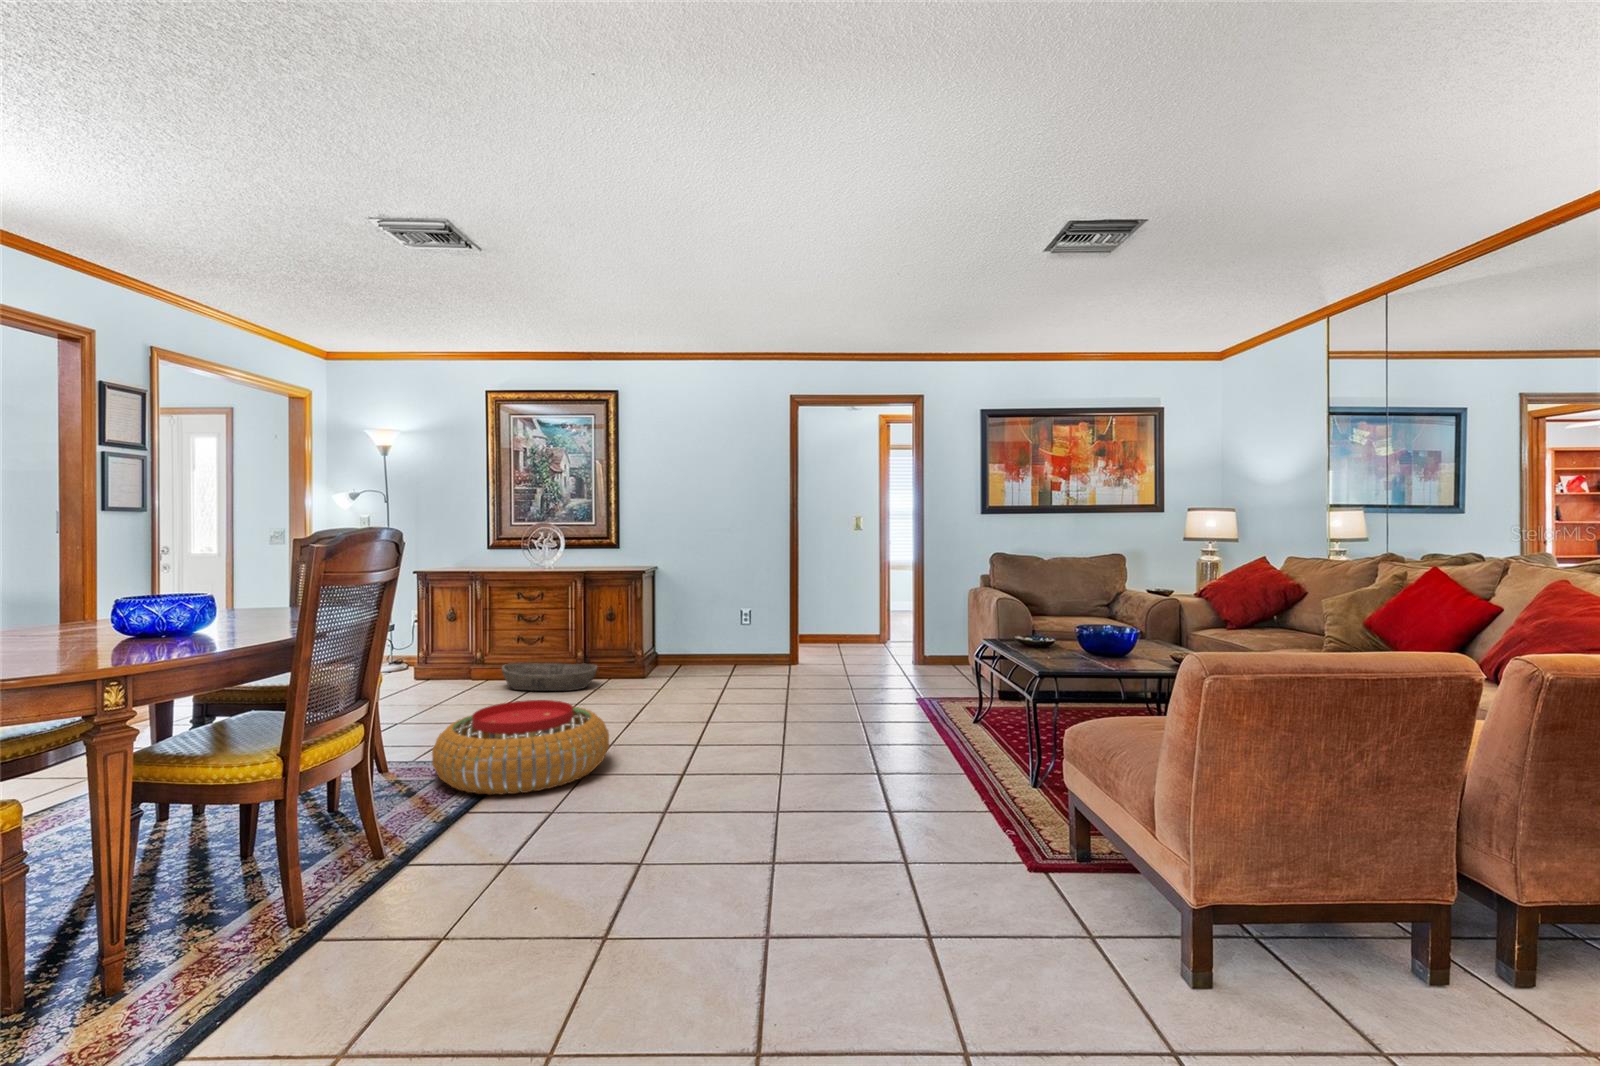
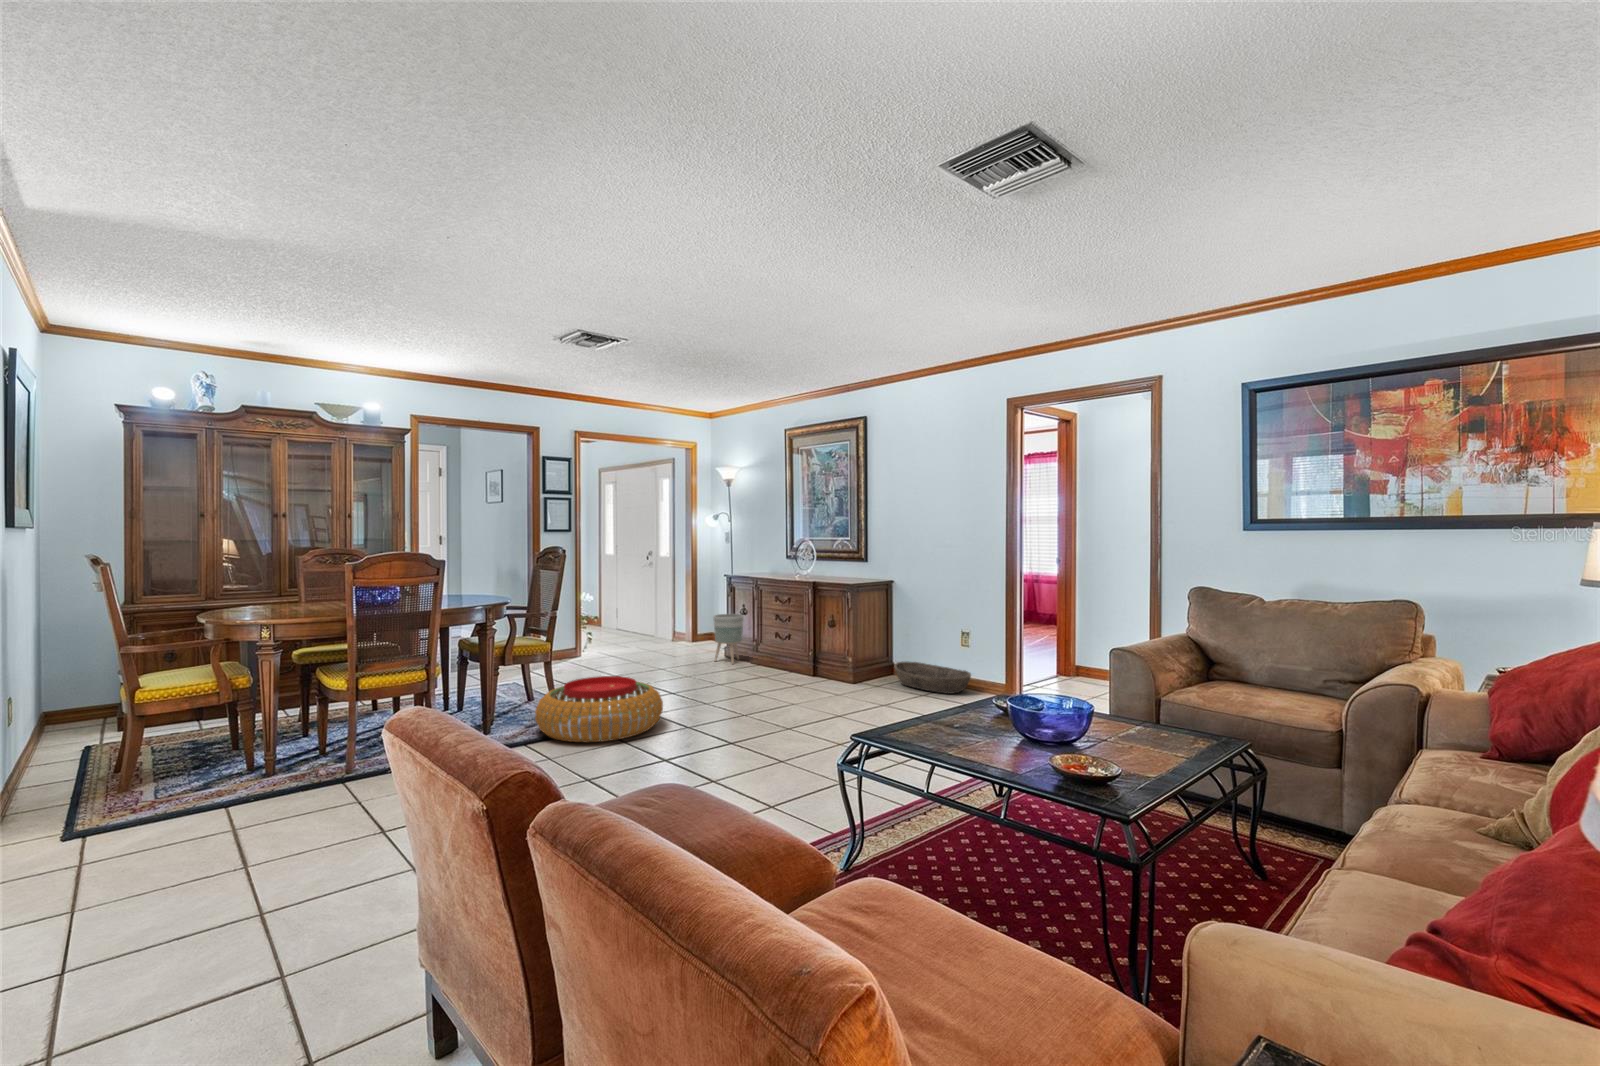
planter: none [426,622,471,687] -> present [713,614,744,664]
basket: present [502,663,597,691] -> present [894,661,971,694]

